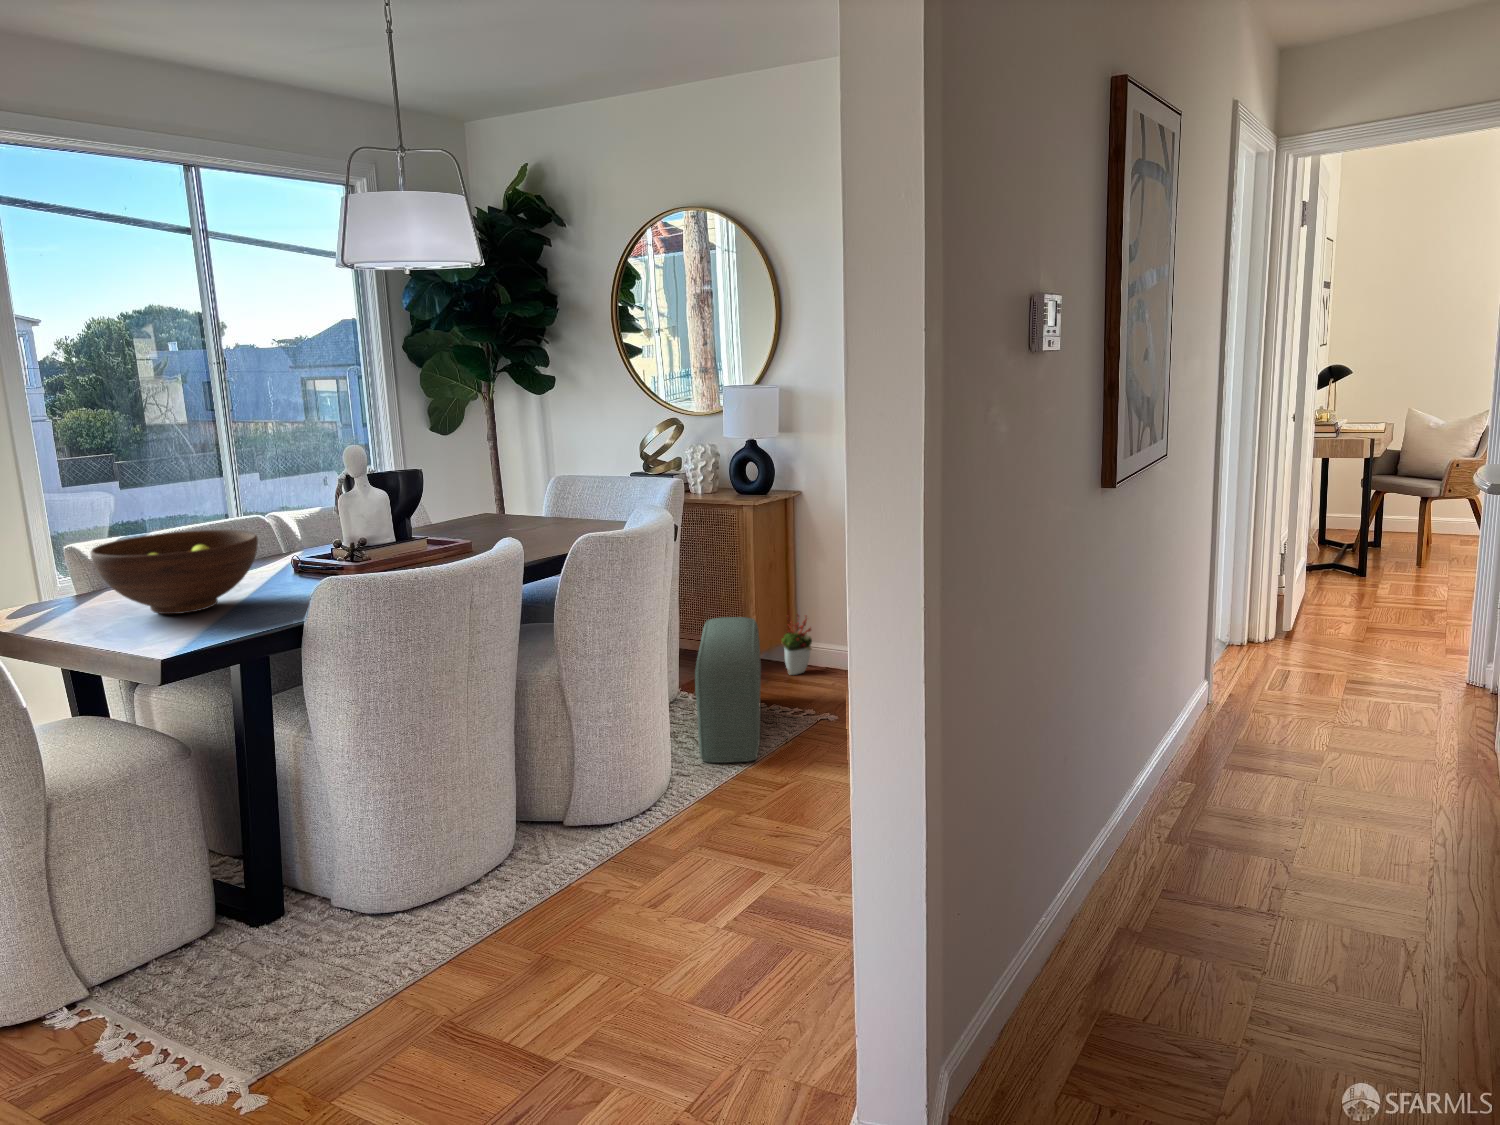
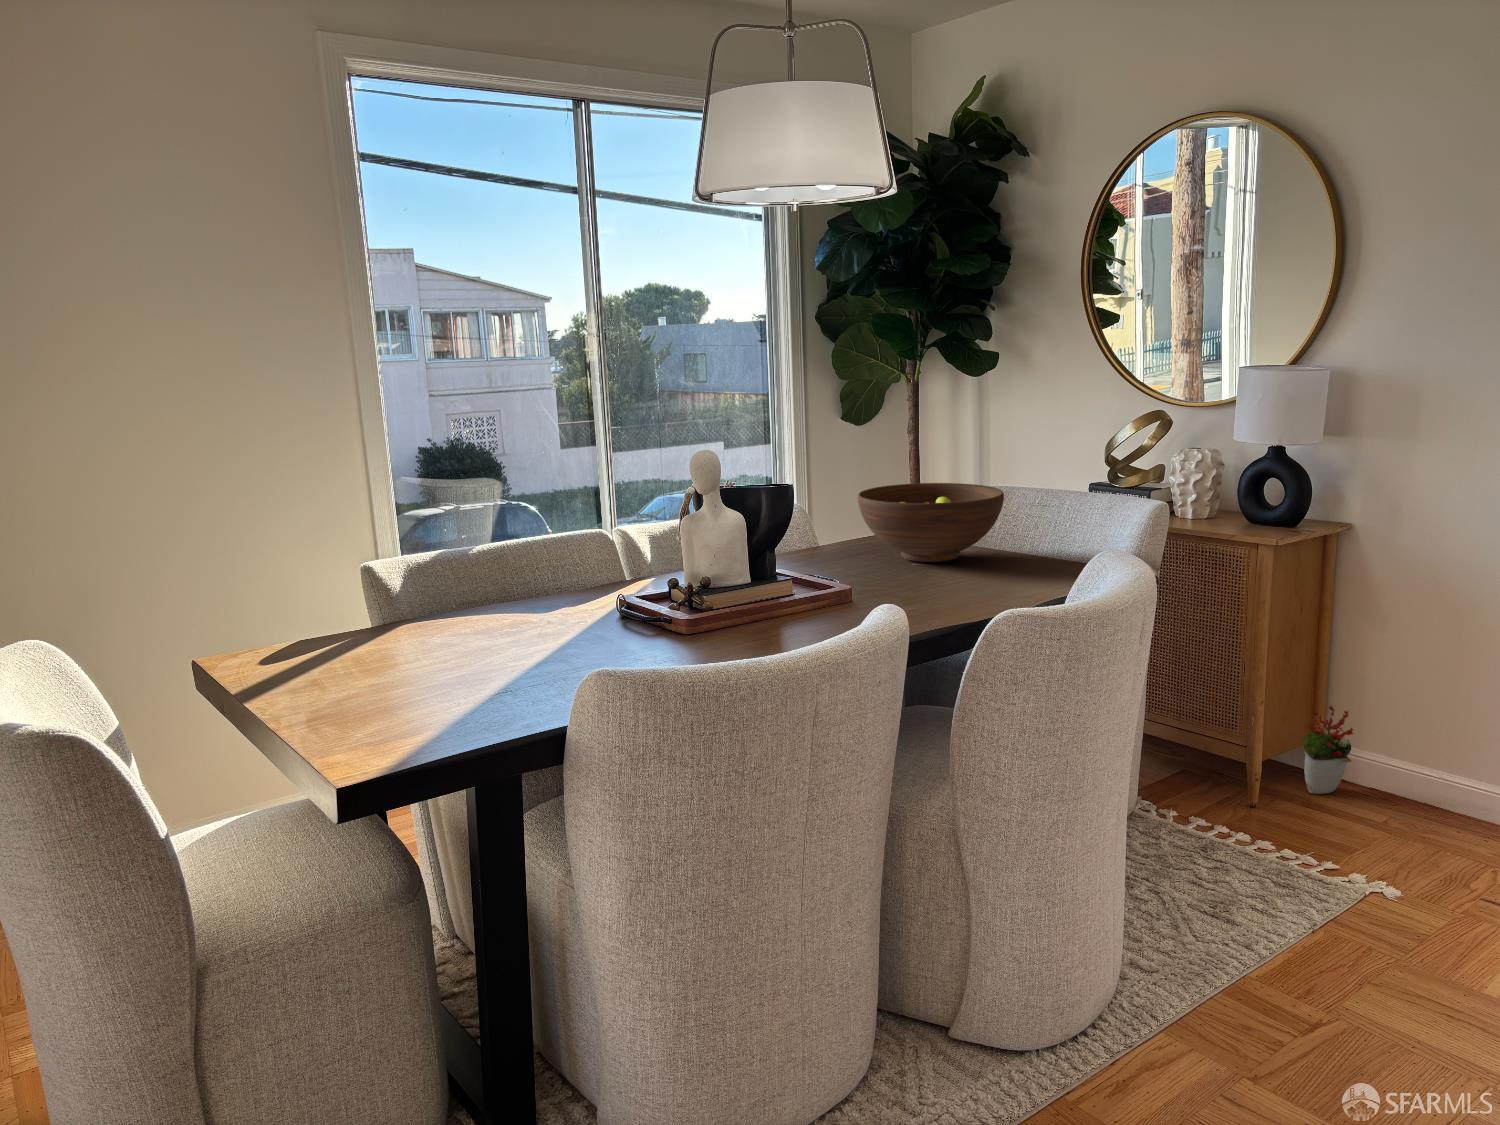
fruit bowl: present [91,530,258,614] -> present [858,483,1004,562]
pouf: present [695,617,761,763] -> none [1169,709,1279,962]

